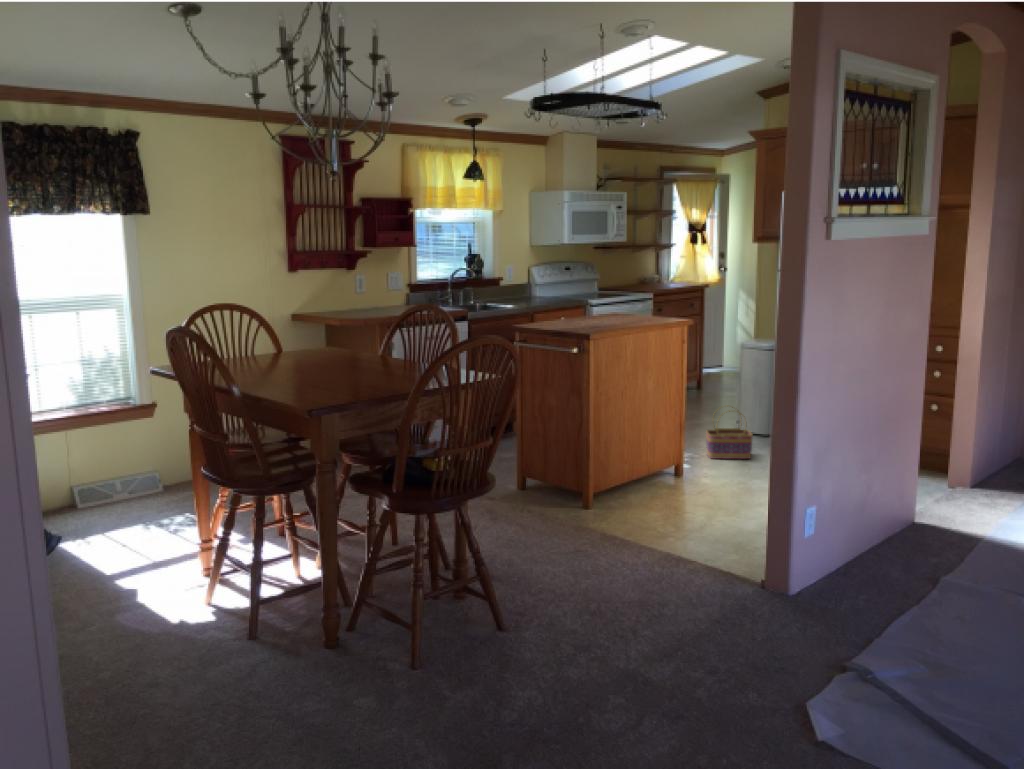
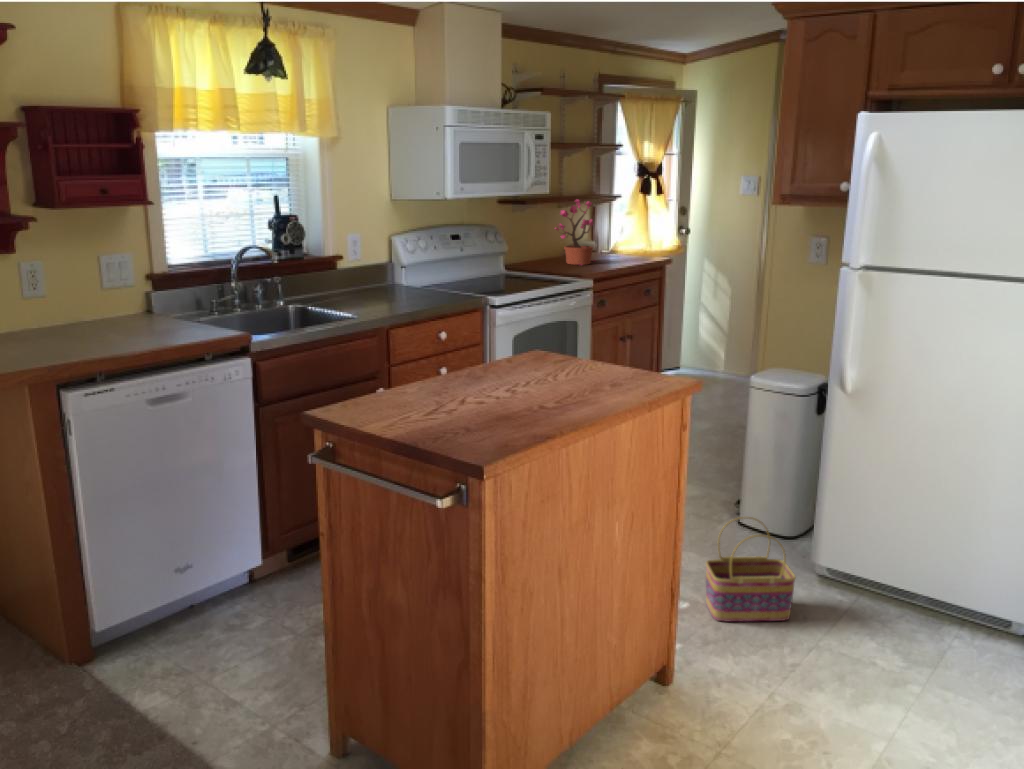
potted plant: none [630,246,658,288] -> present [555,199,596,266]

